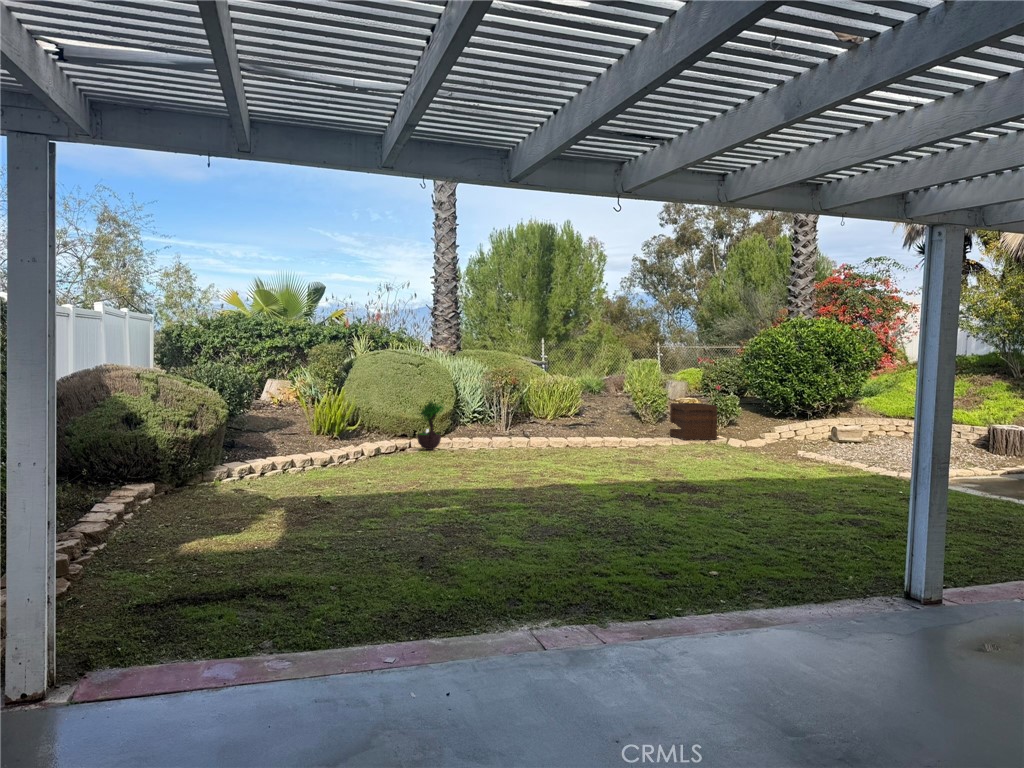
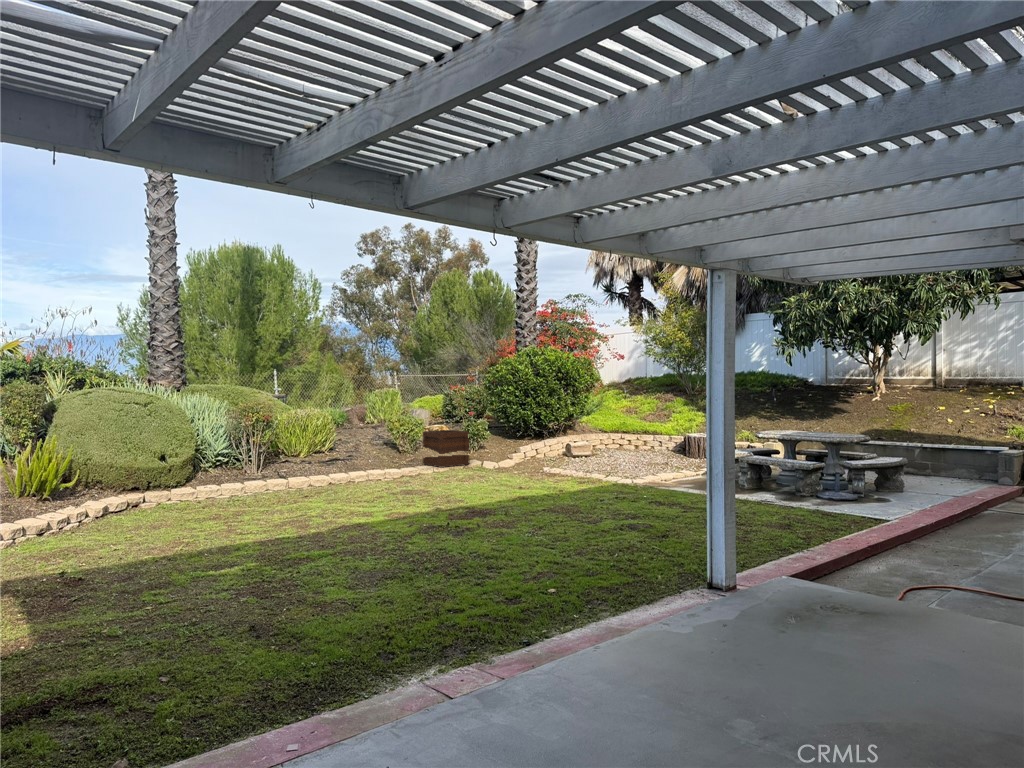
potted tree: present [418,400,443,450] -> none [155,440,194,503]

